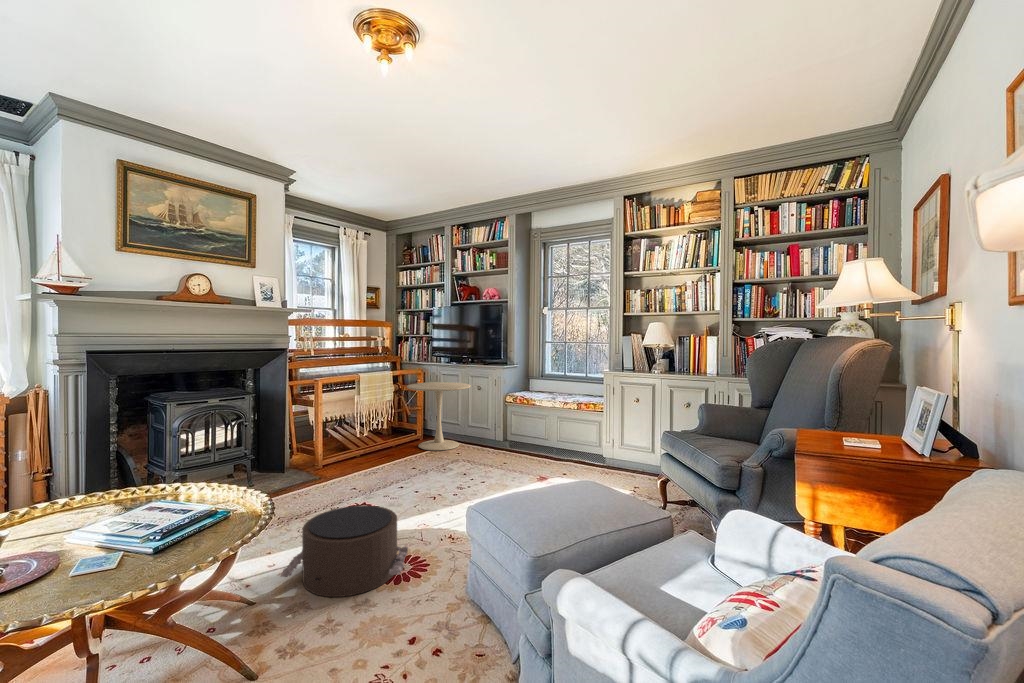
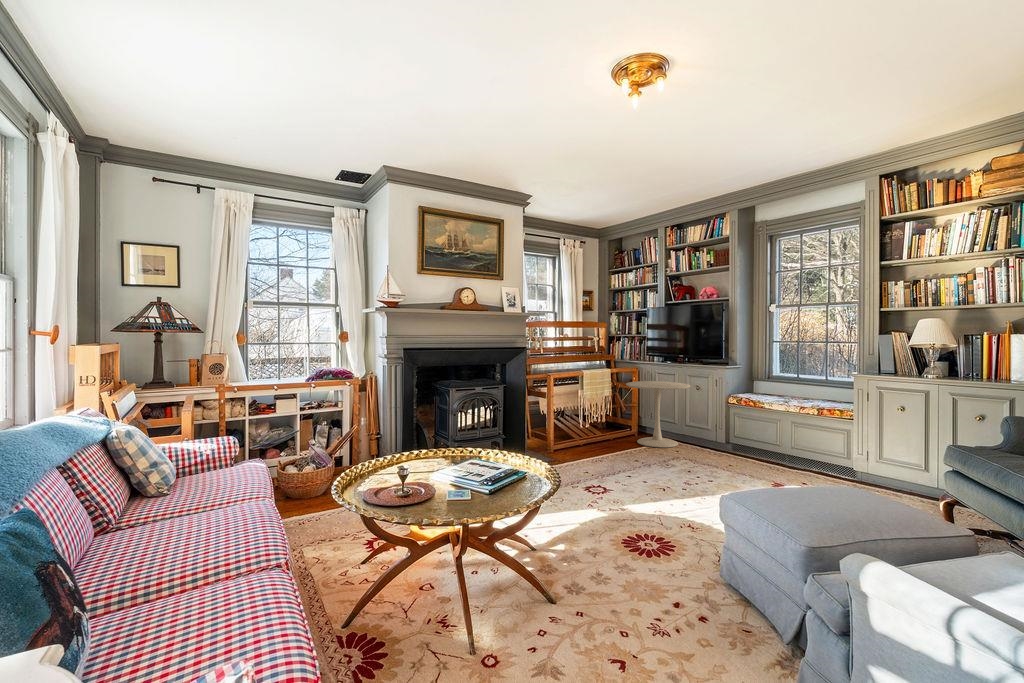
pouf: present [281,505,408,597] -> none [554,484,657,557]

